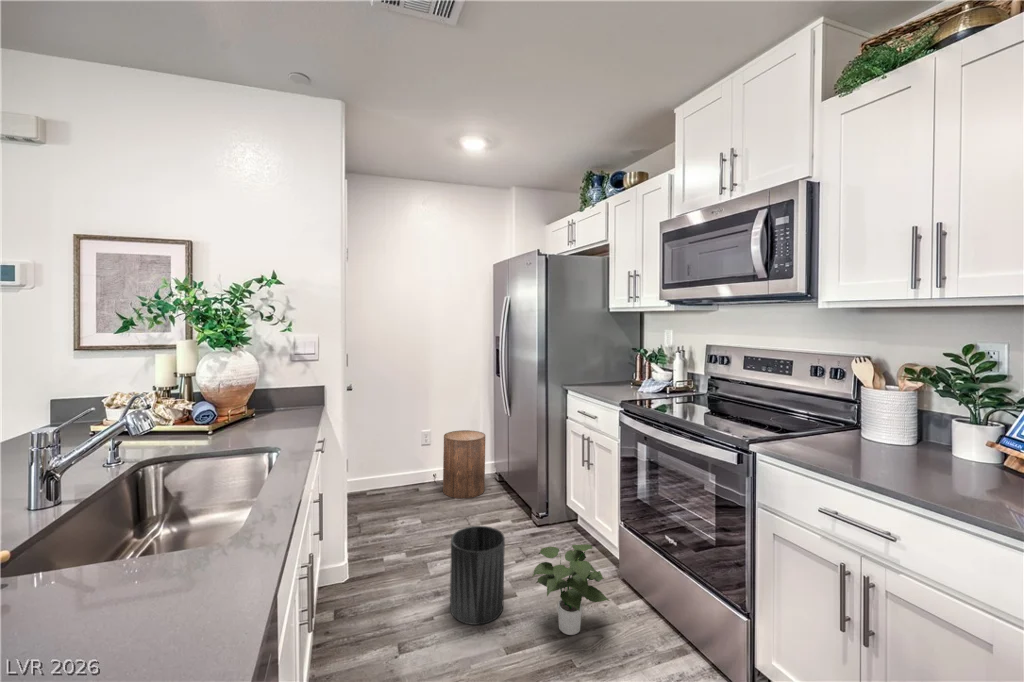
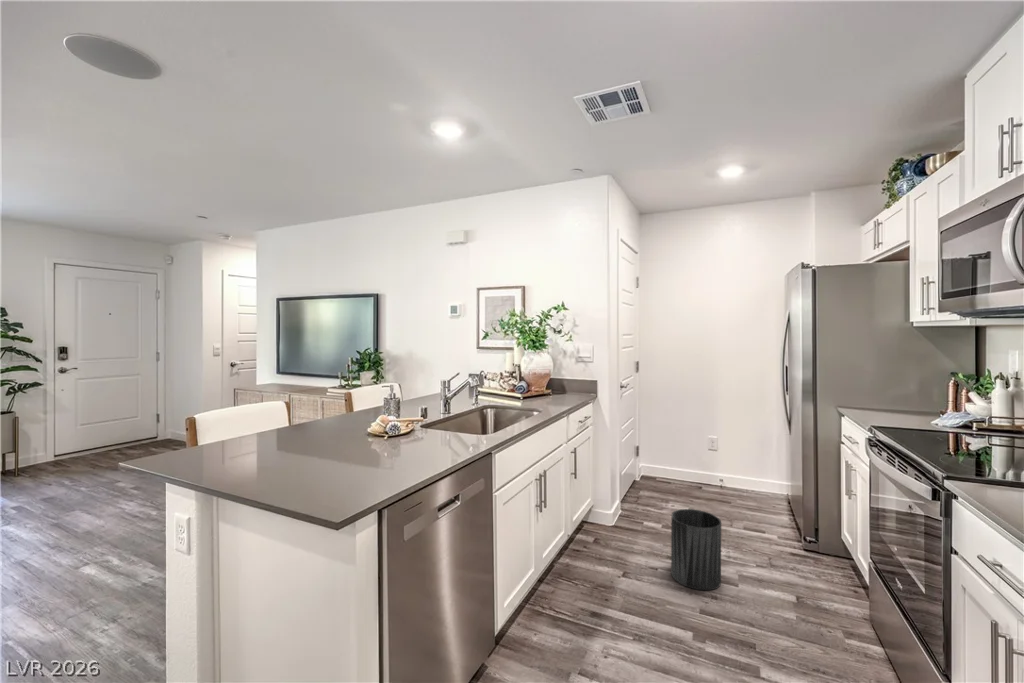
stool: present [443,430,485,498] -> none [725,438,773,507]
potted plant: present [532,544,609,635] -> none [736,546,820,632]

